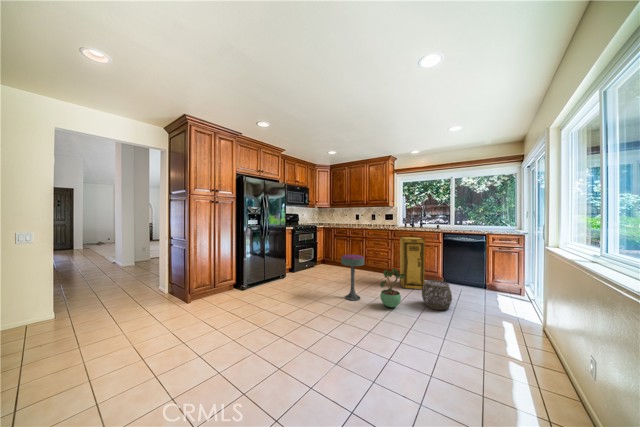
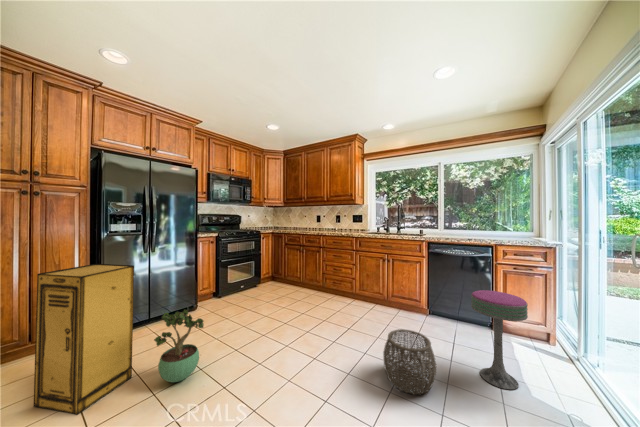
storage cabinet: present [400,237,425,290] -> present [34,264,134,415]
bar stool: present [341,255,364,300] -> present [471,290,528,390]
potted plant: present [380,268,405,307] -> present [154,309,204,382]

